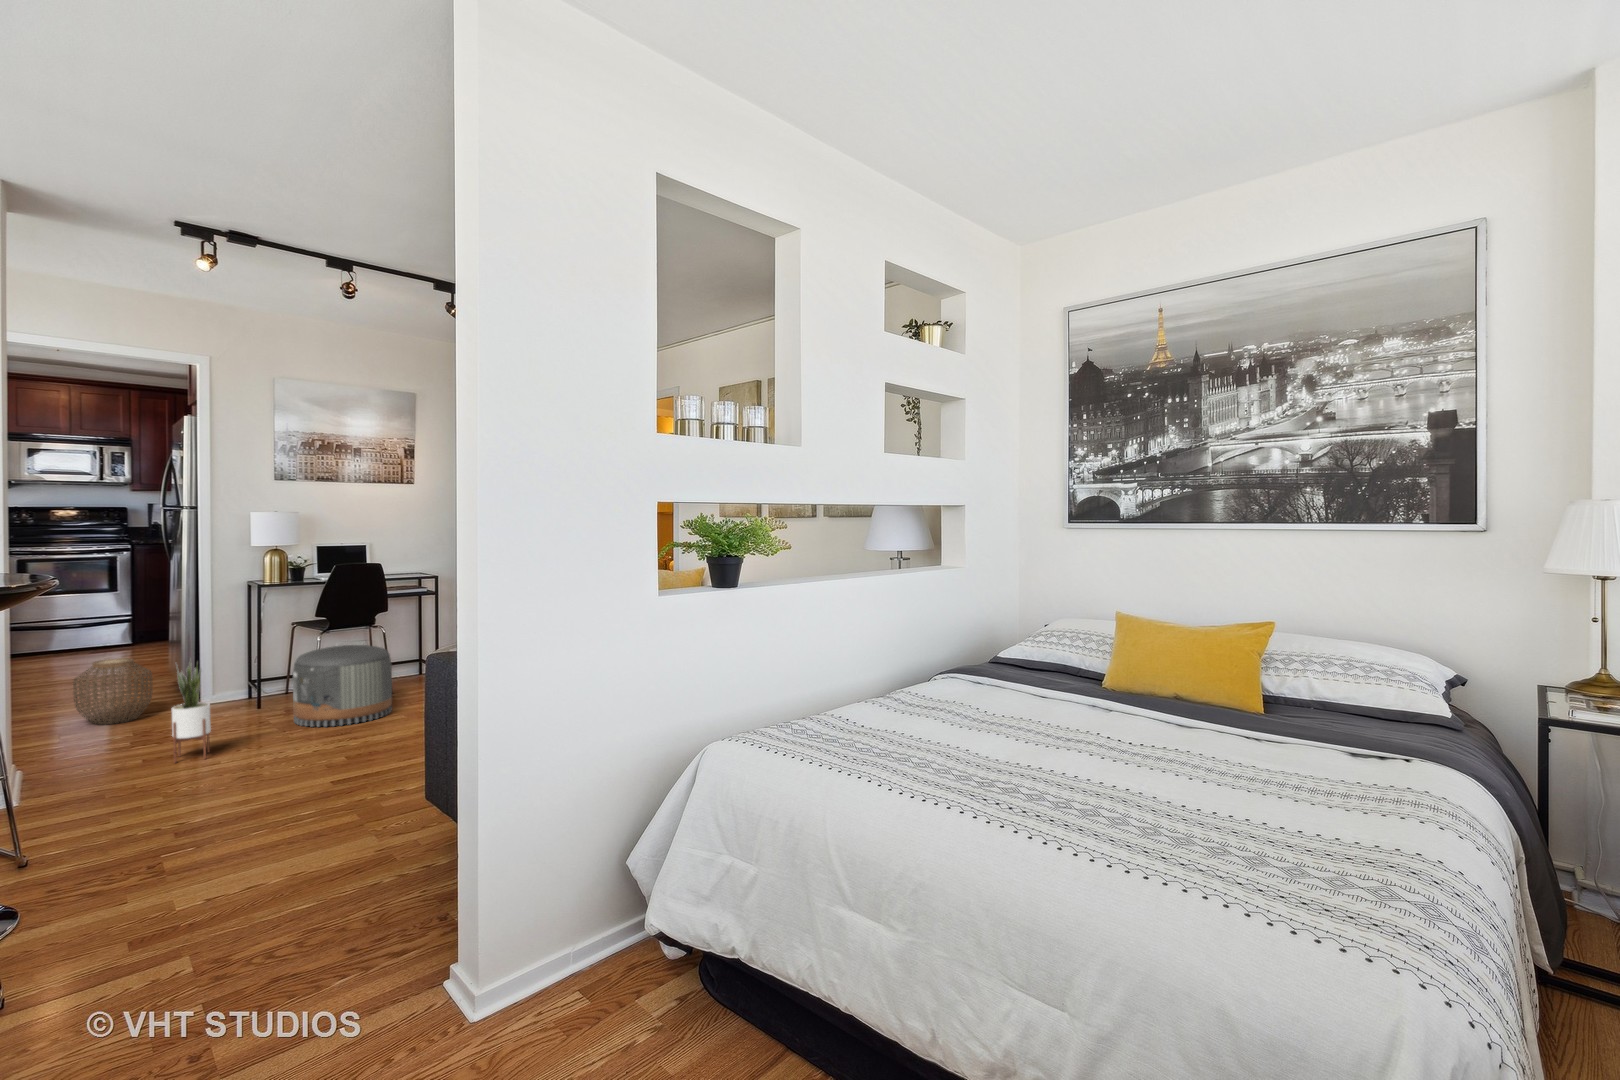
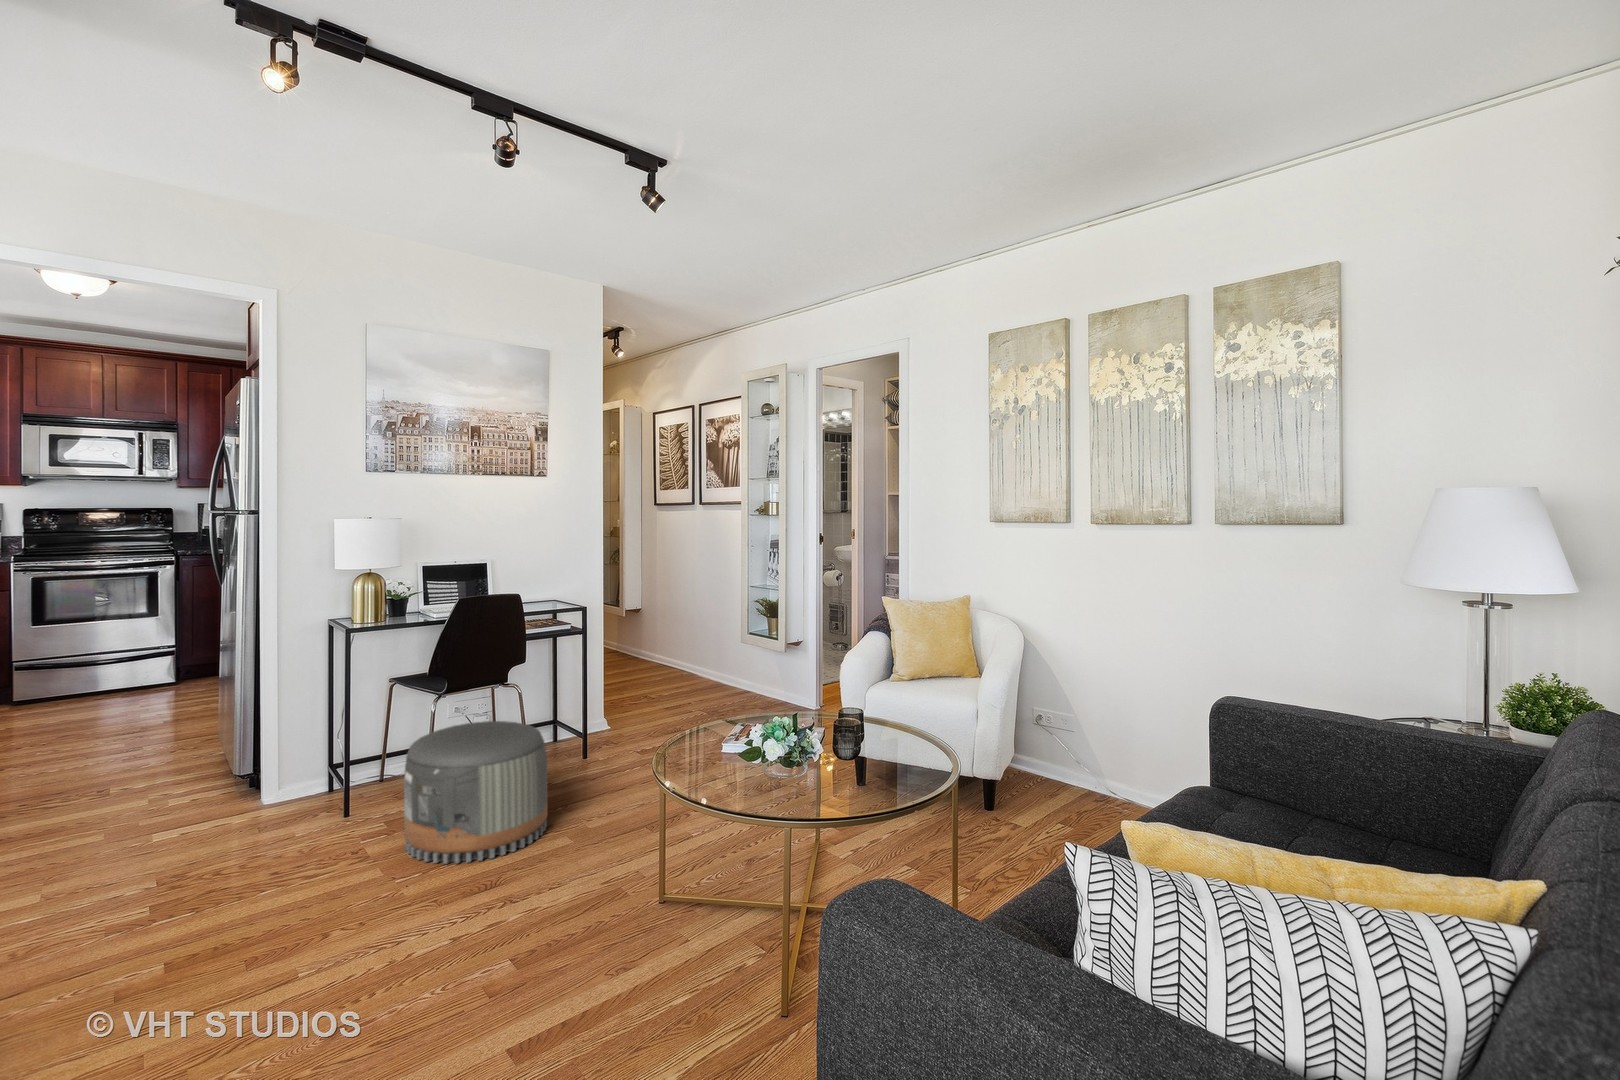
woven basket: present [73,658,153,724] -> none [71,742,192,851]
potted plant: present [172,662,211,763] -> none [216,775,281,966]

